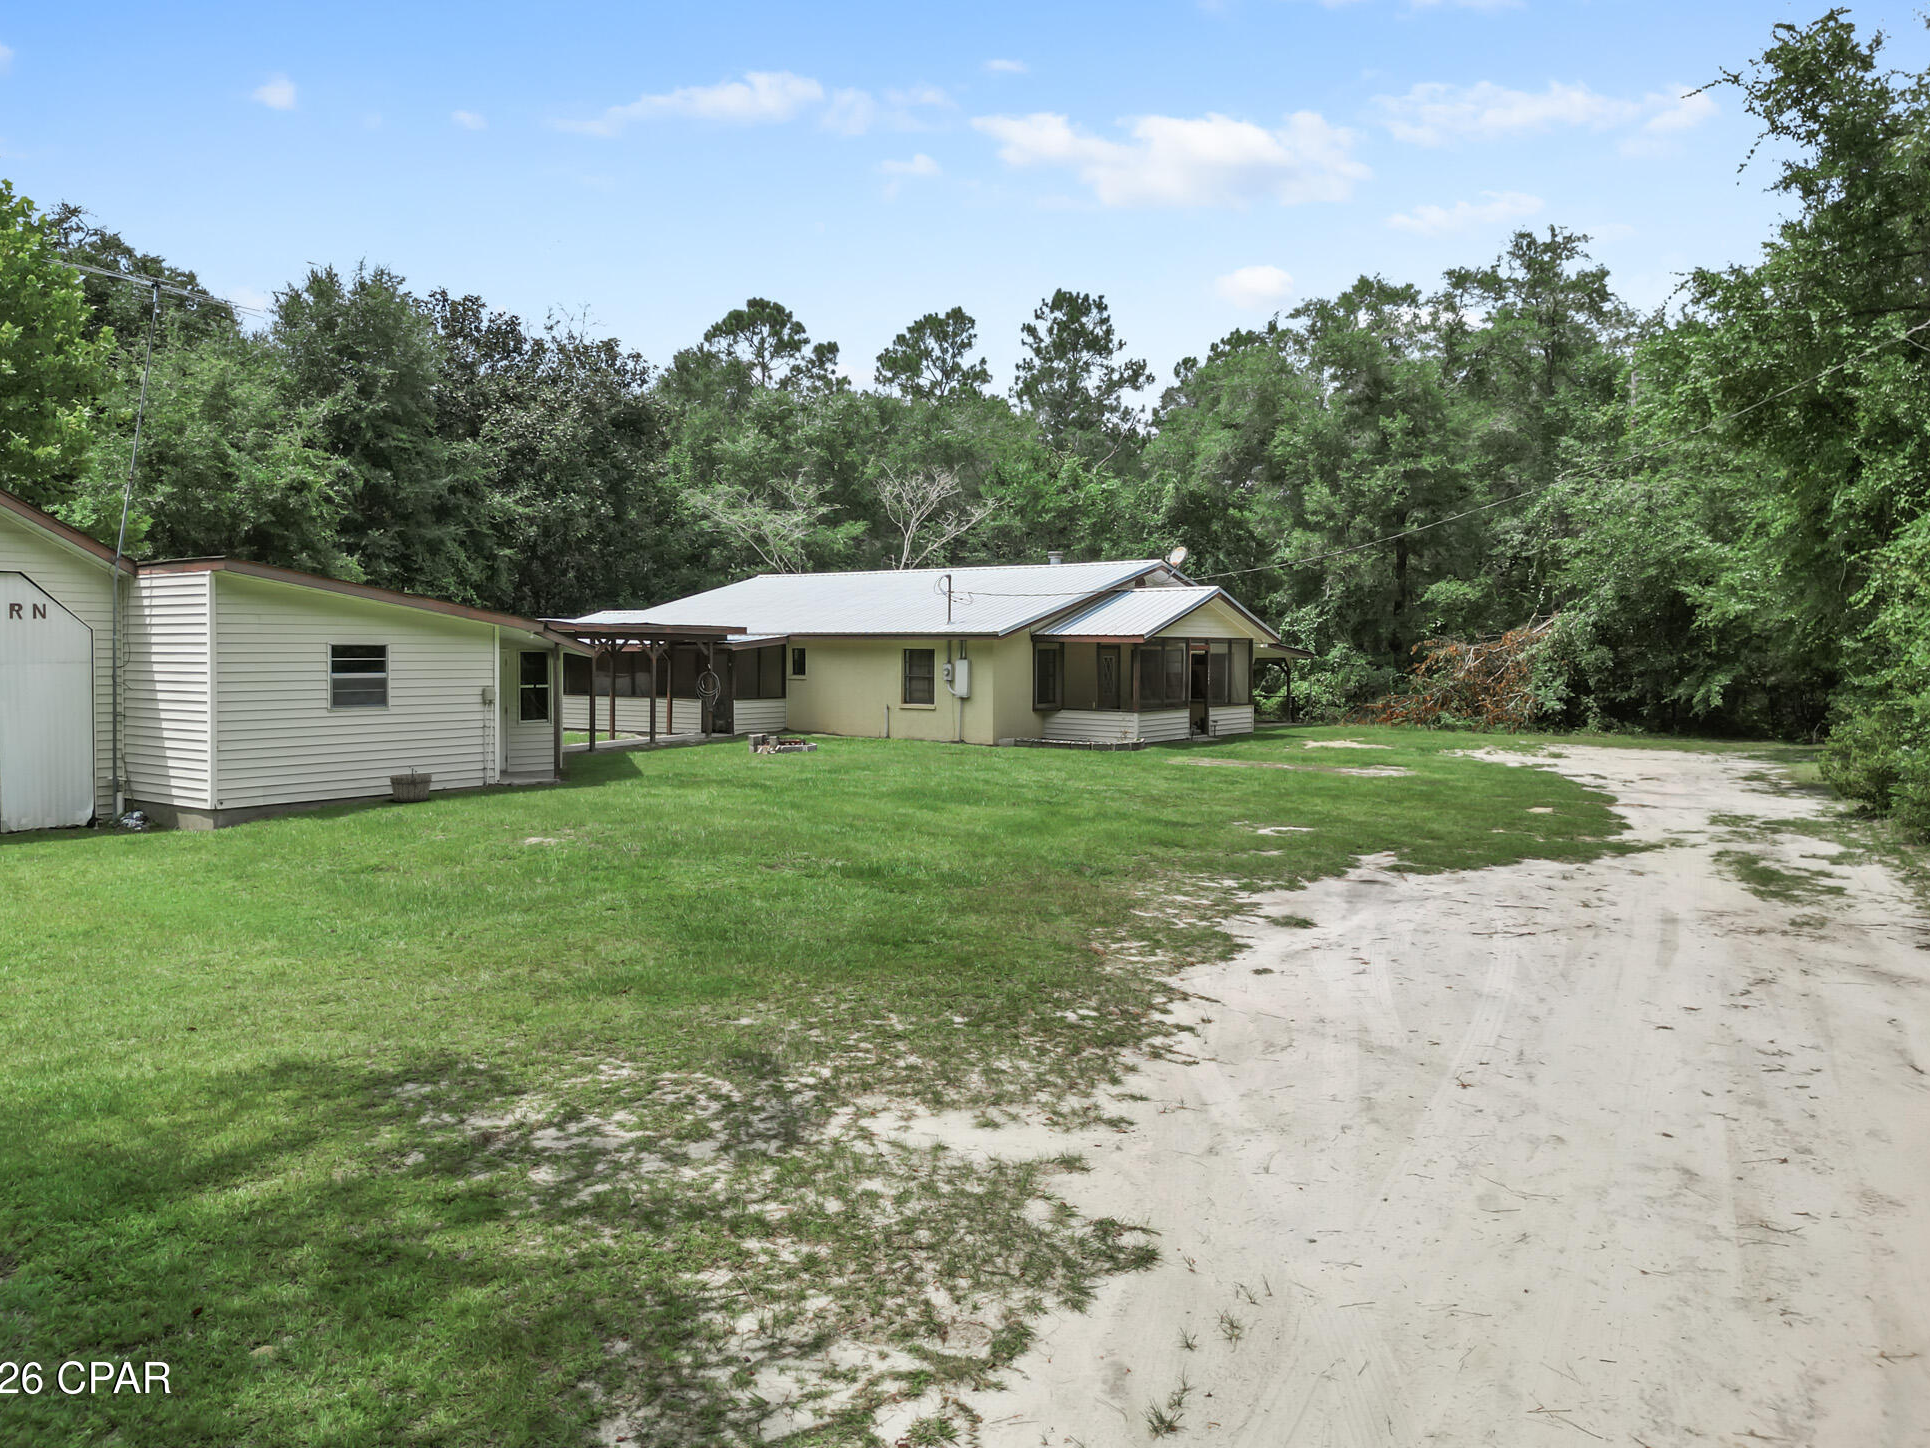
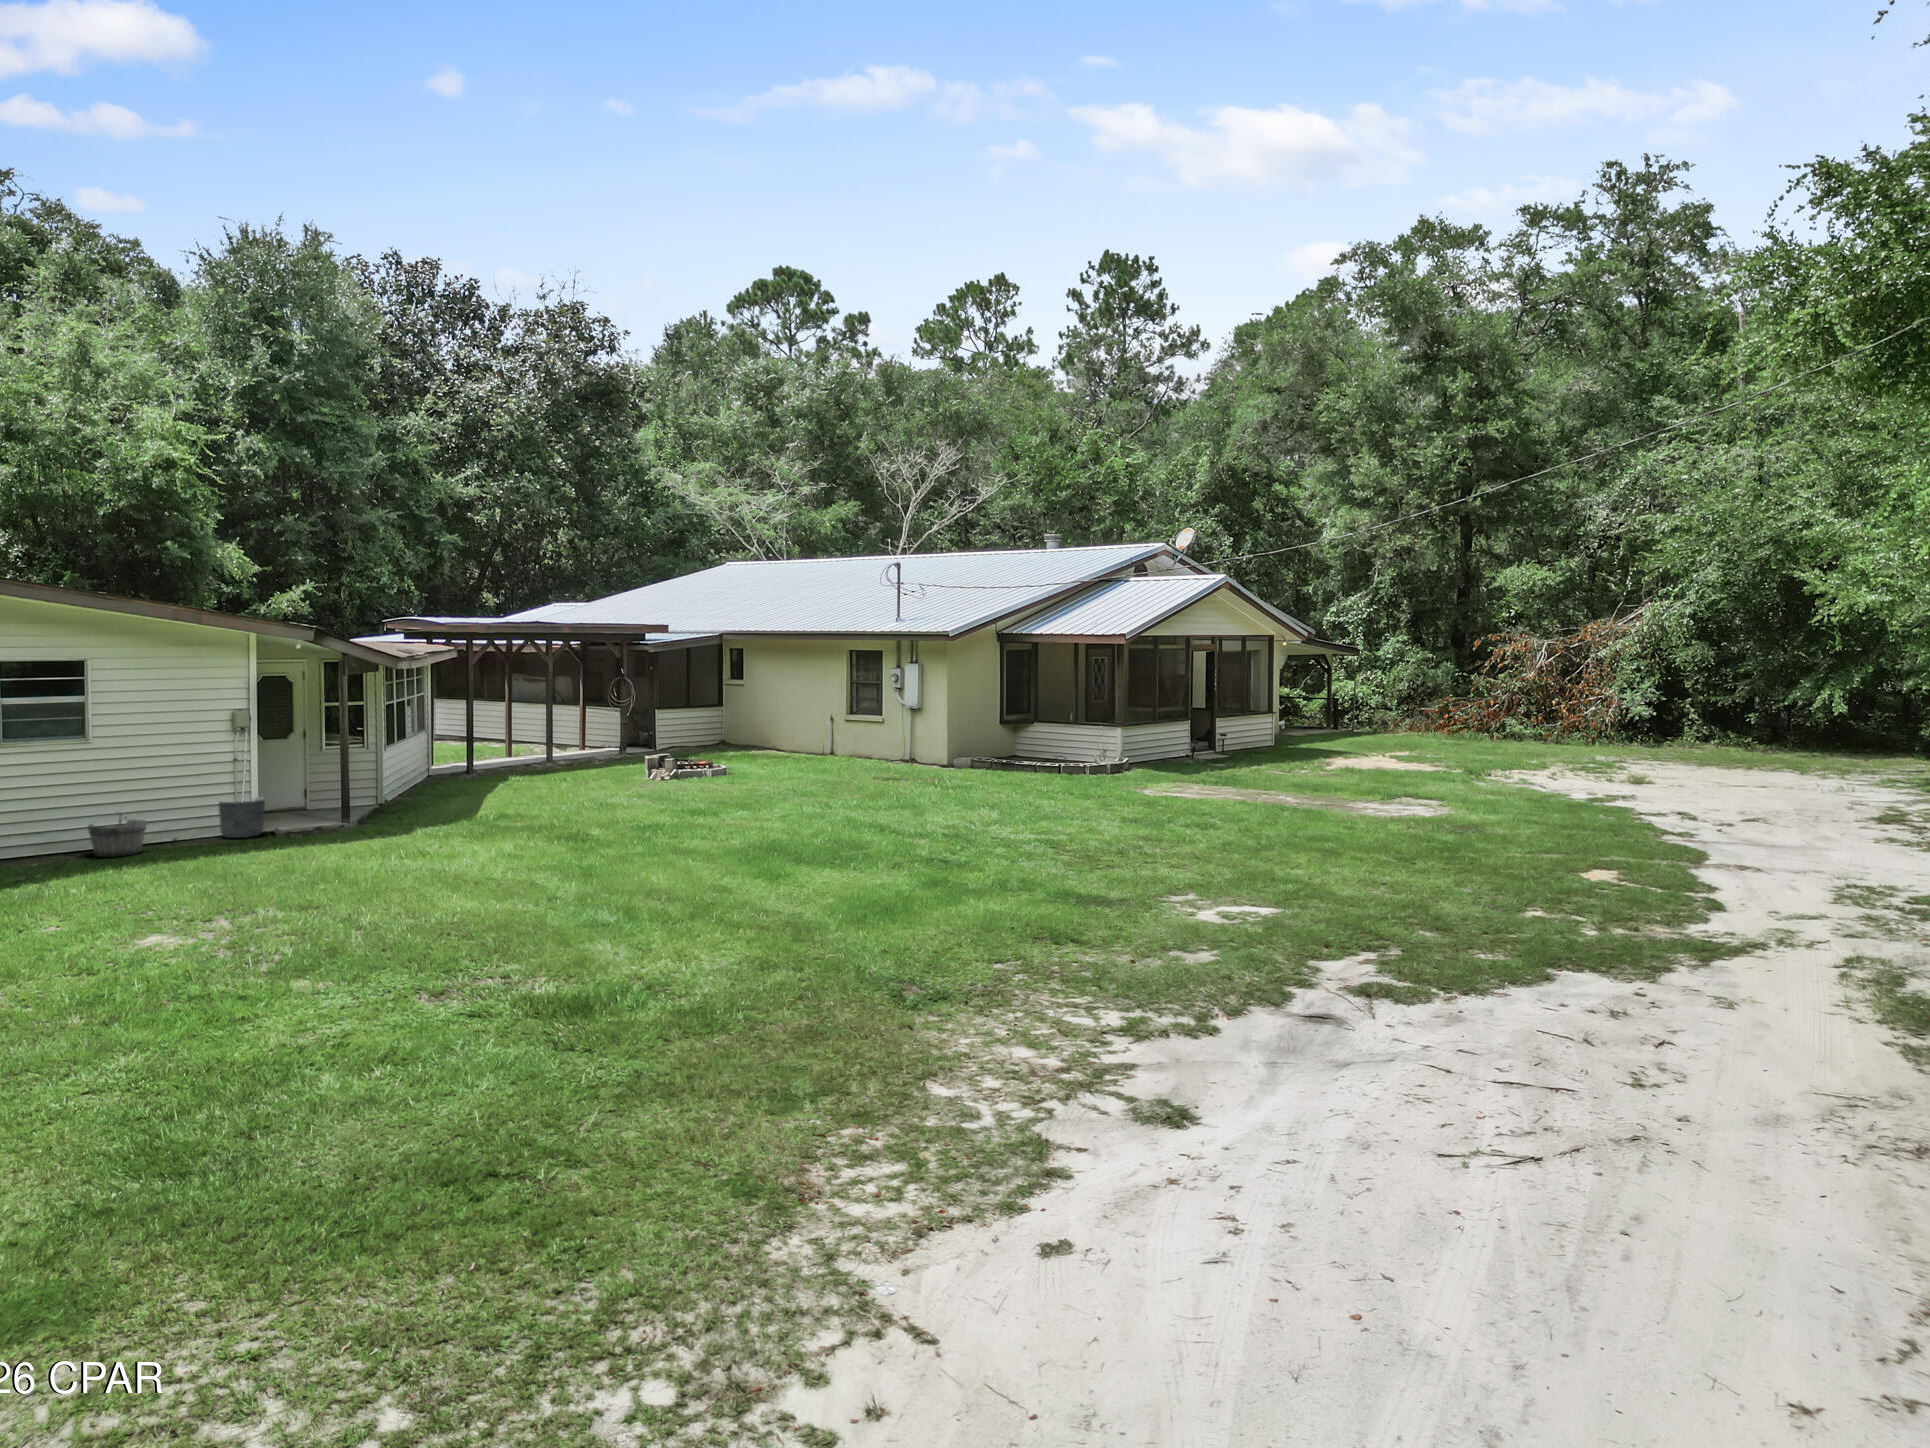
planter: none [472,759,507,791] -> present [219,797,265,838]

